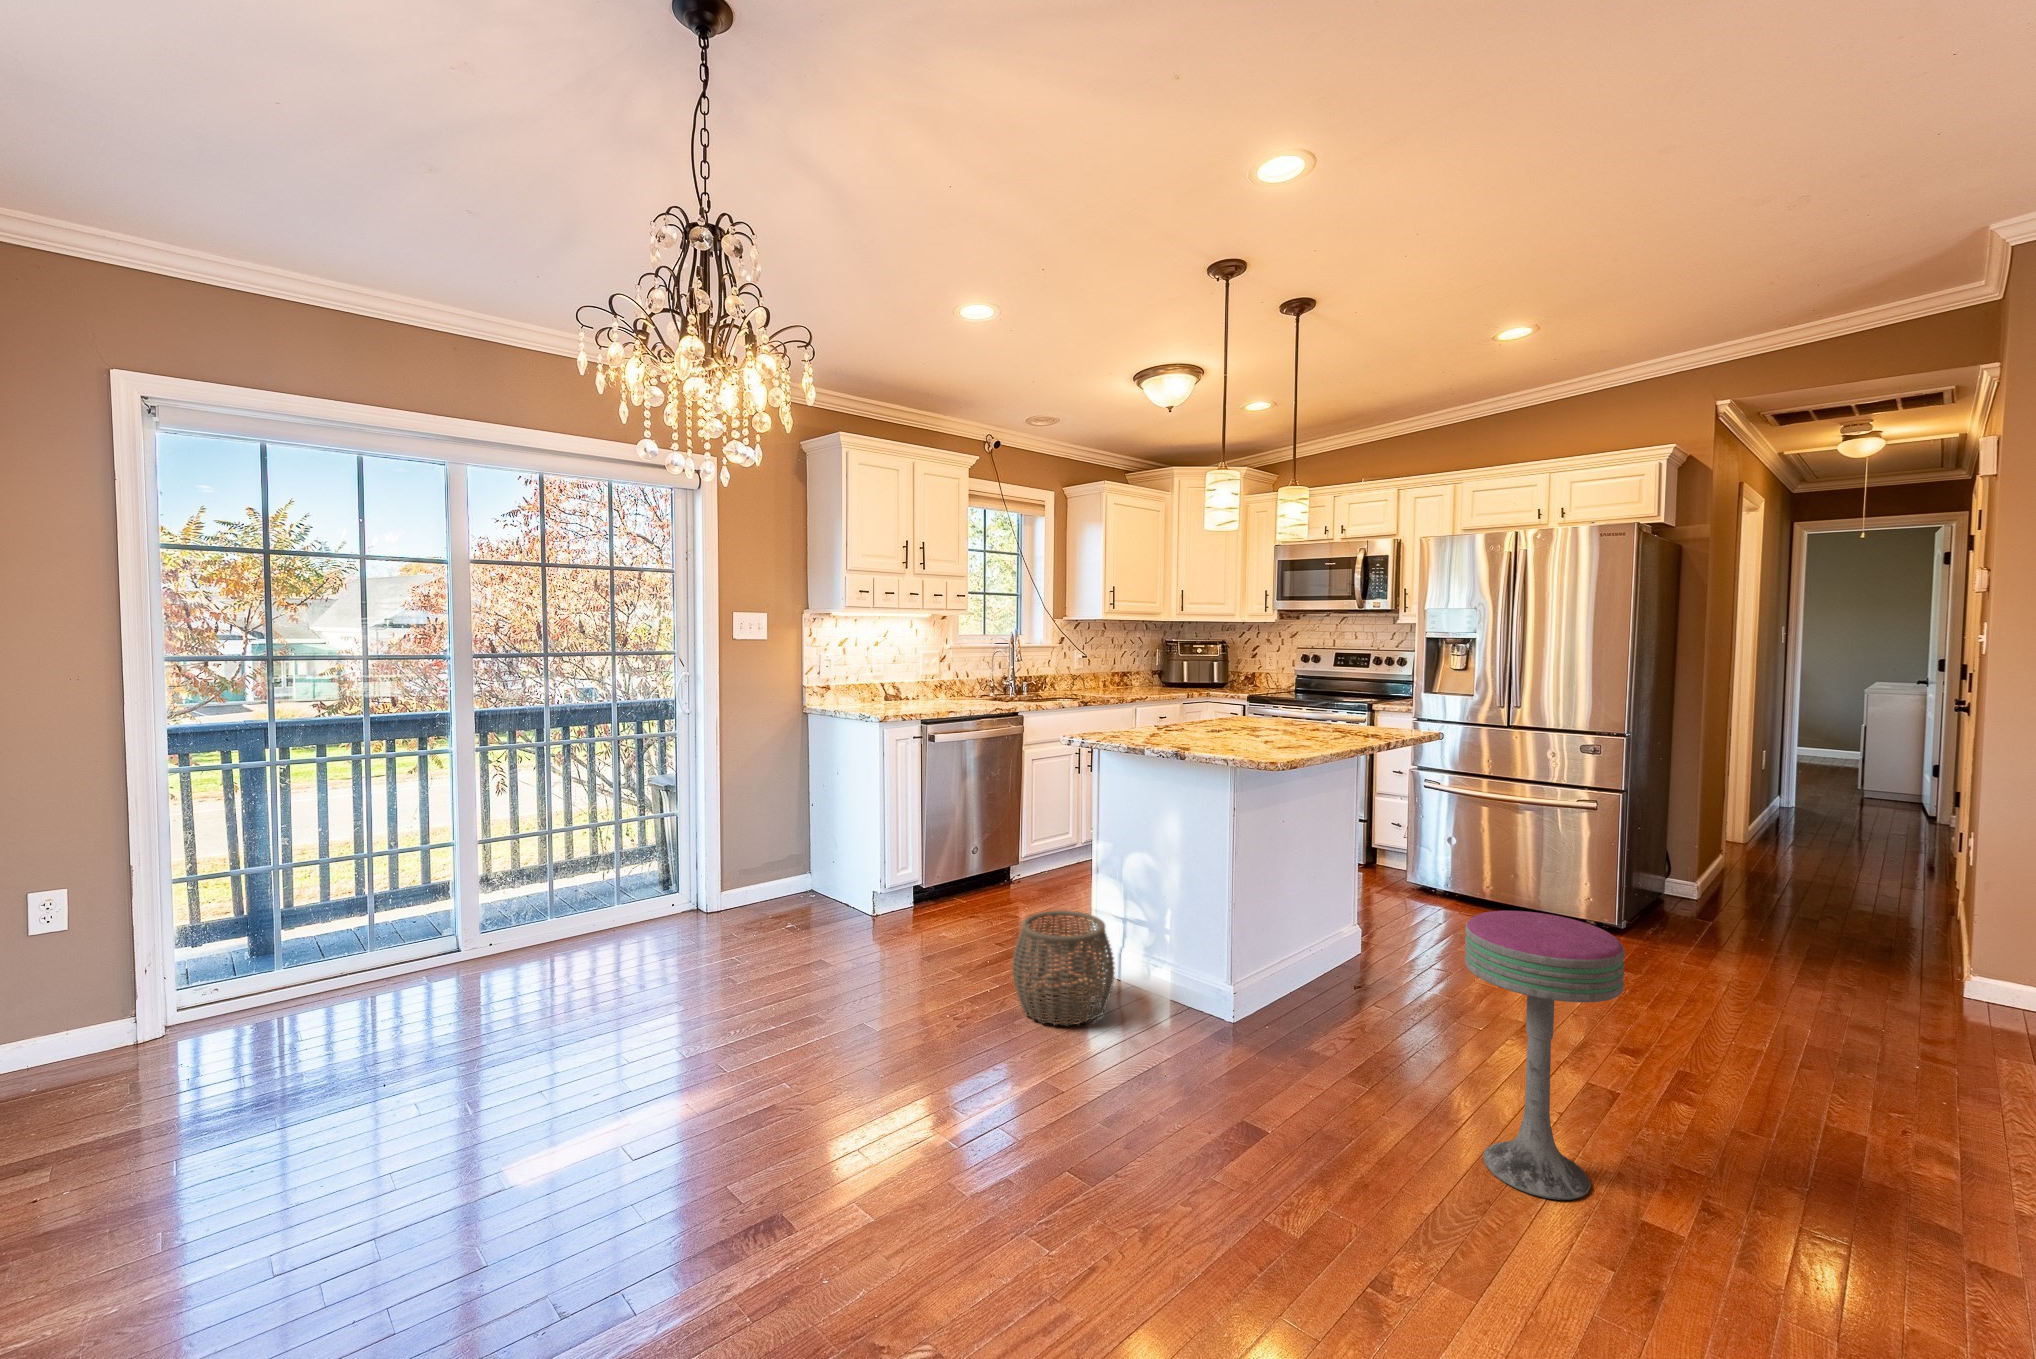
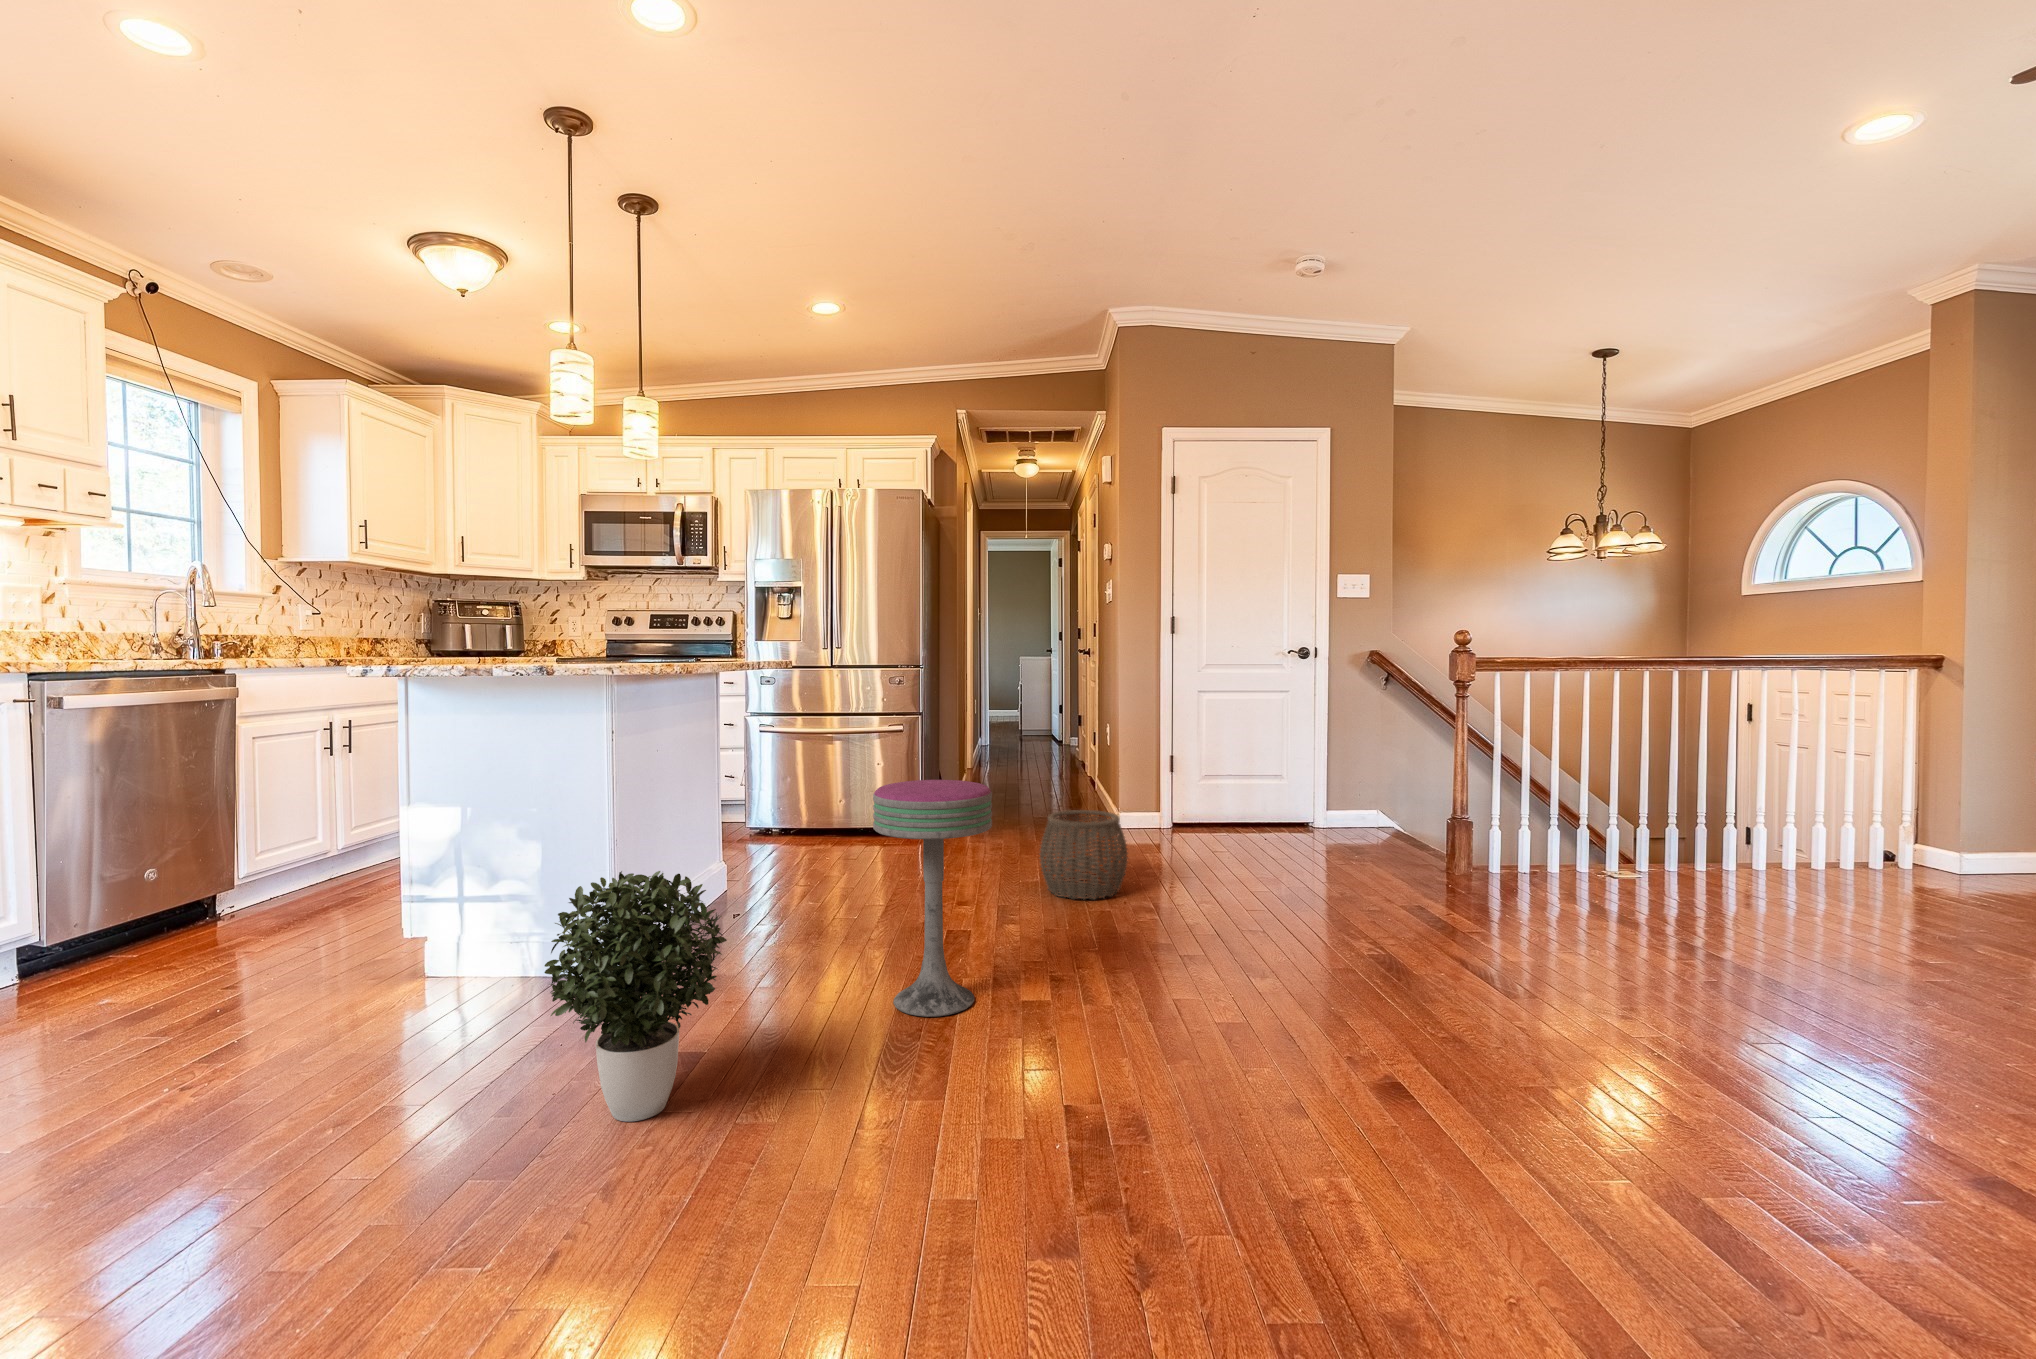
woven basket: present [1012,911,1115,1025] -> present [1040,810,1128,900]
potted plant: none [1124,957,1279,1180] -> present [544,871,727,1122]

